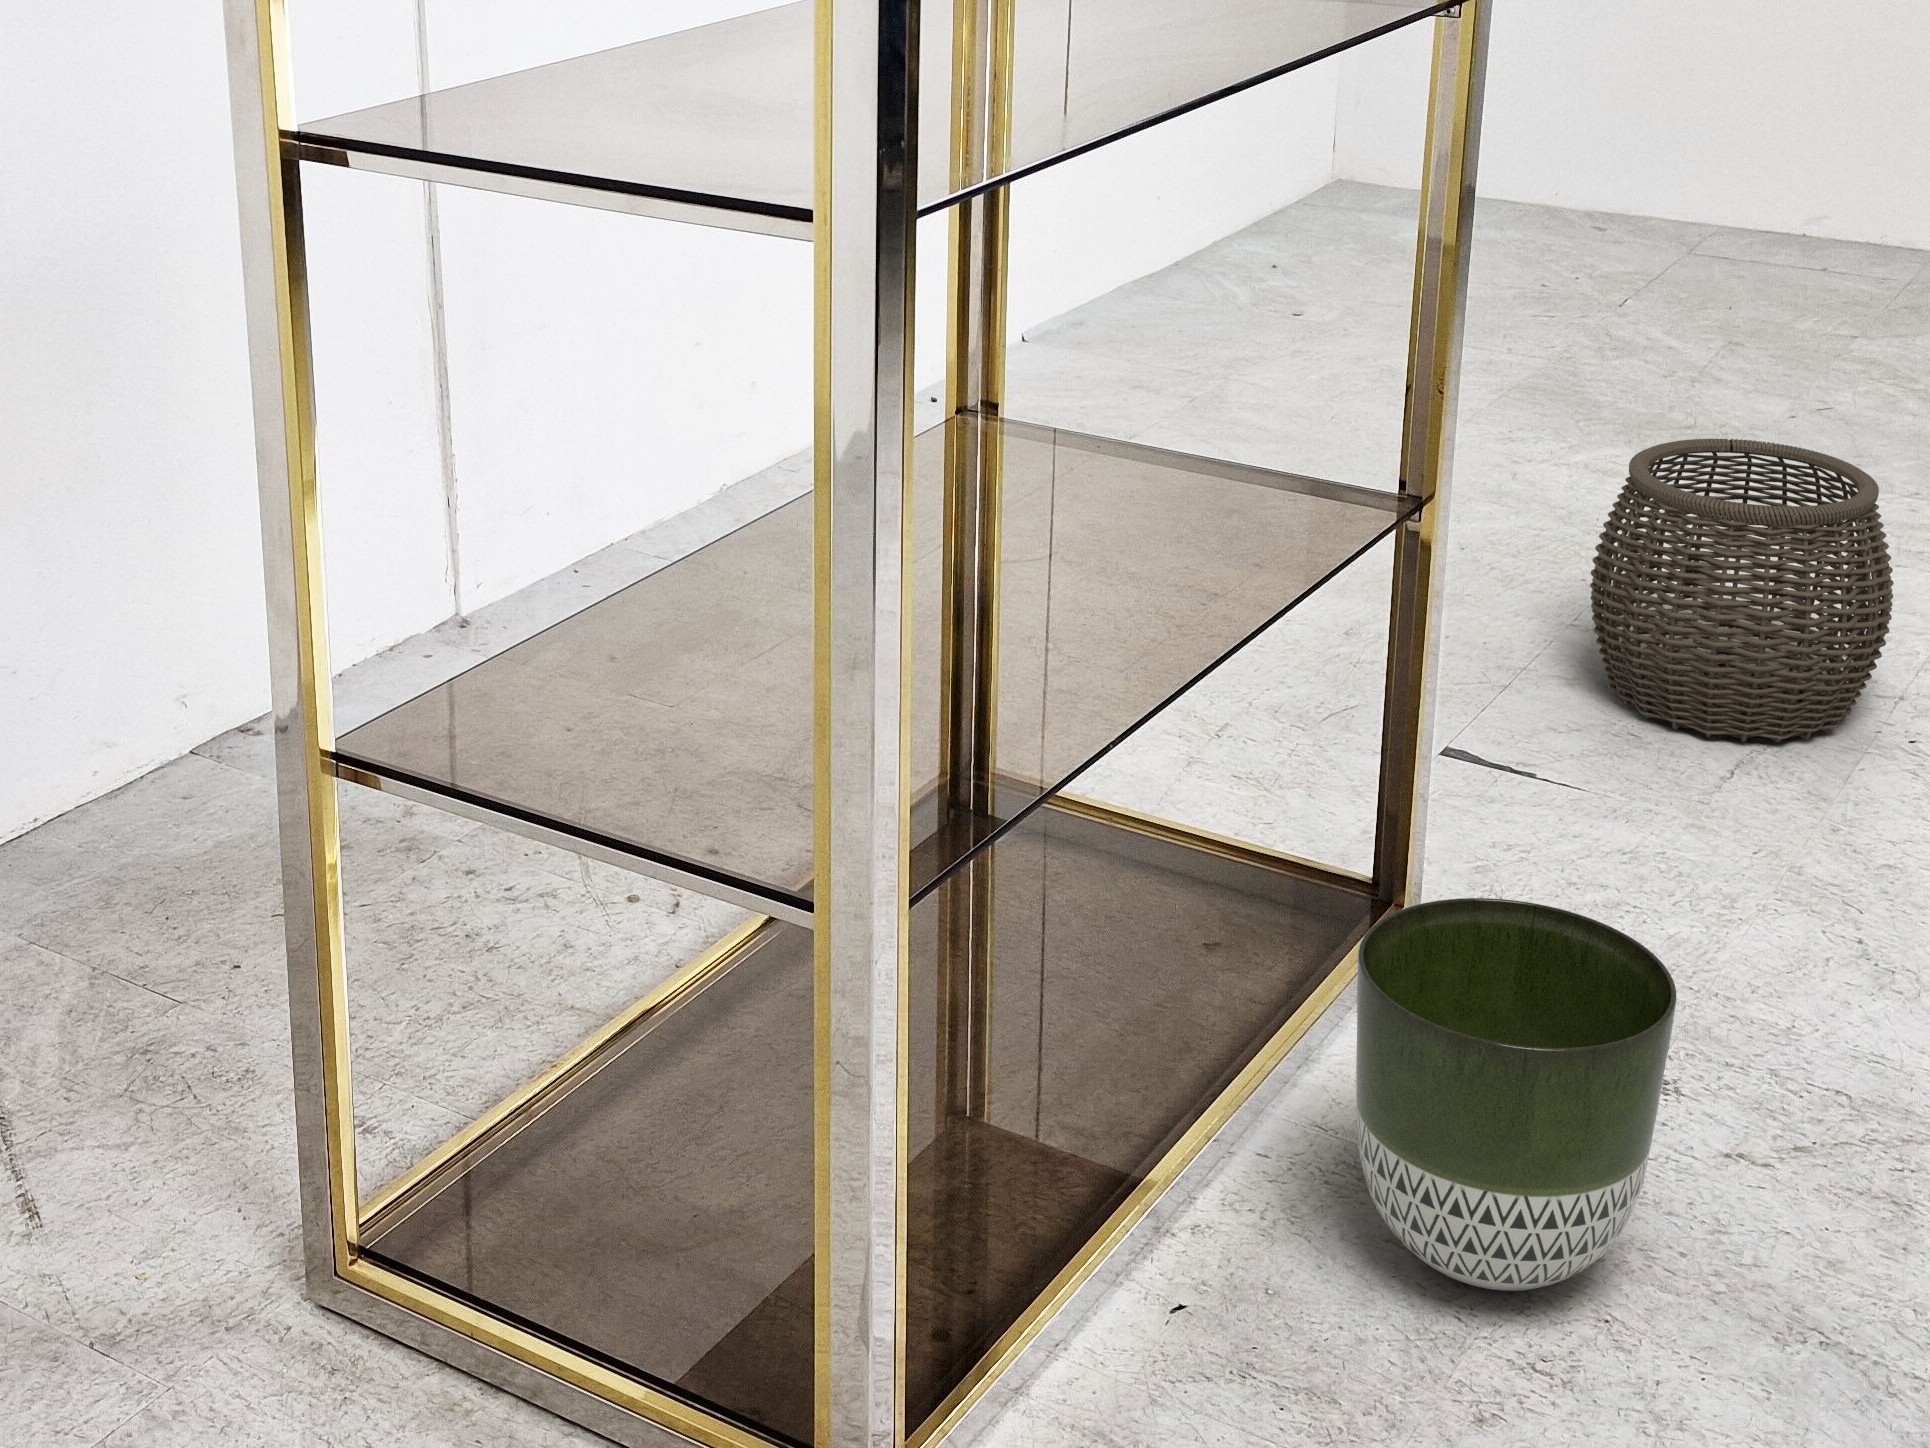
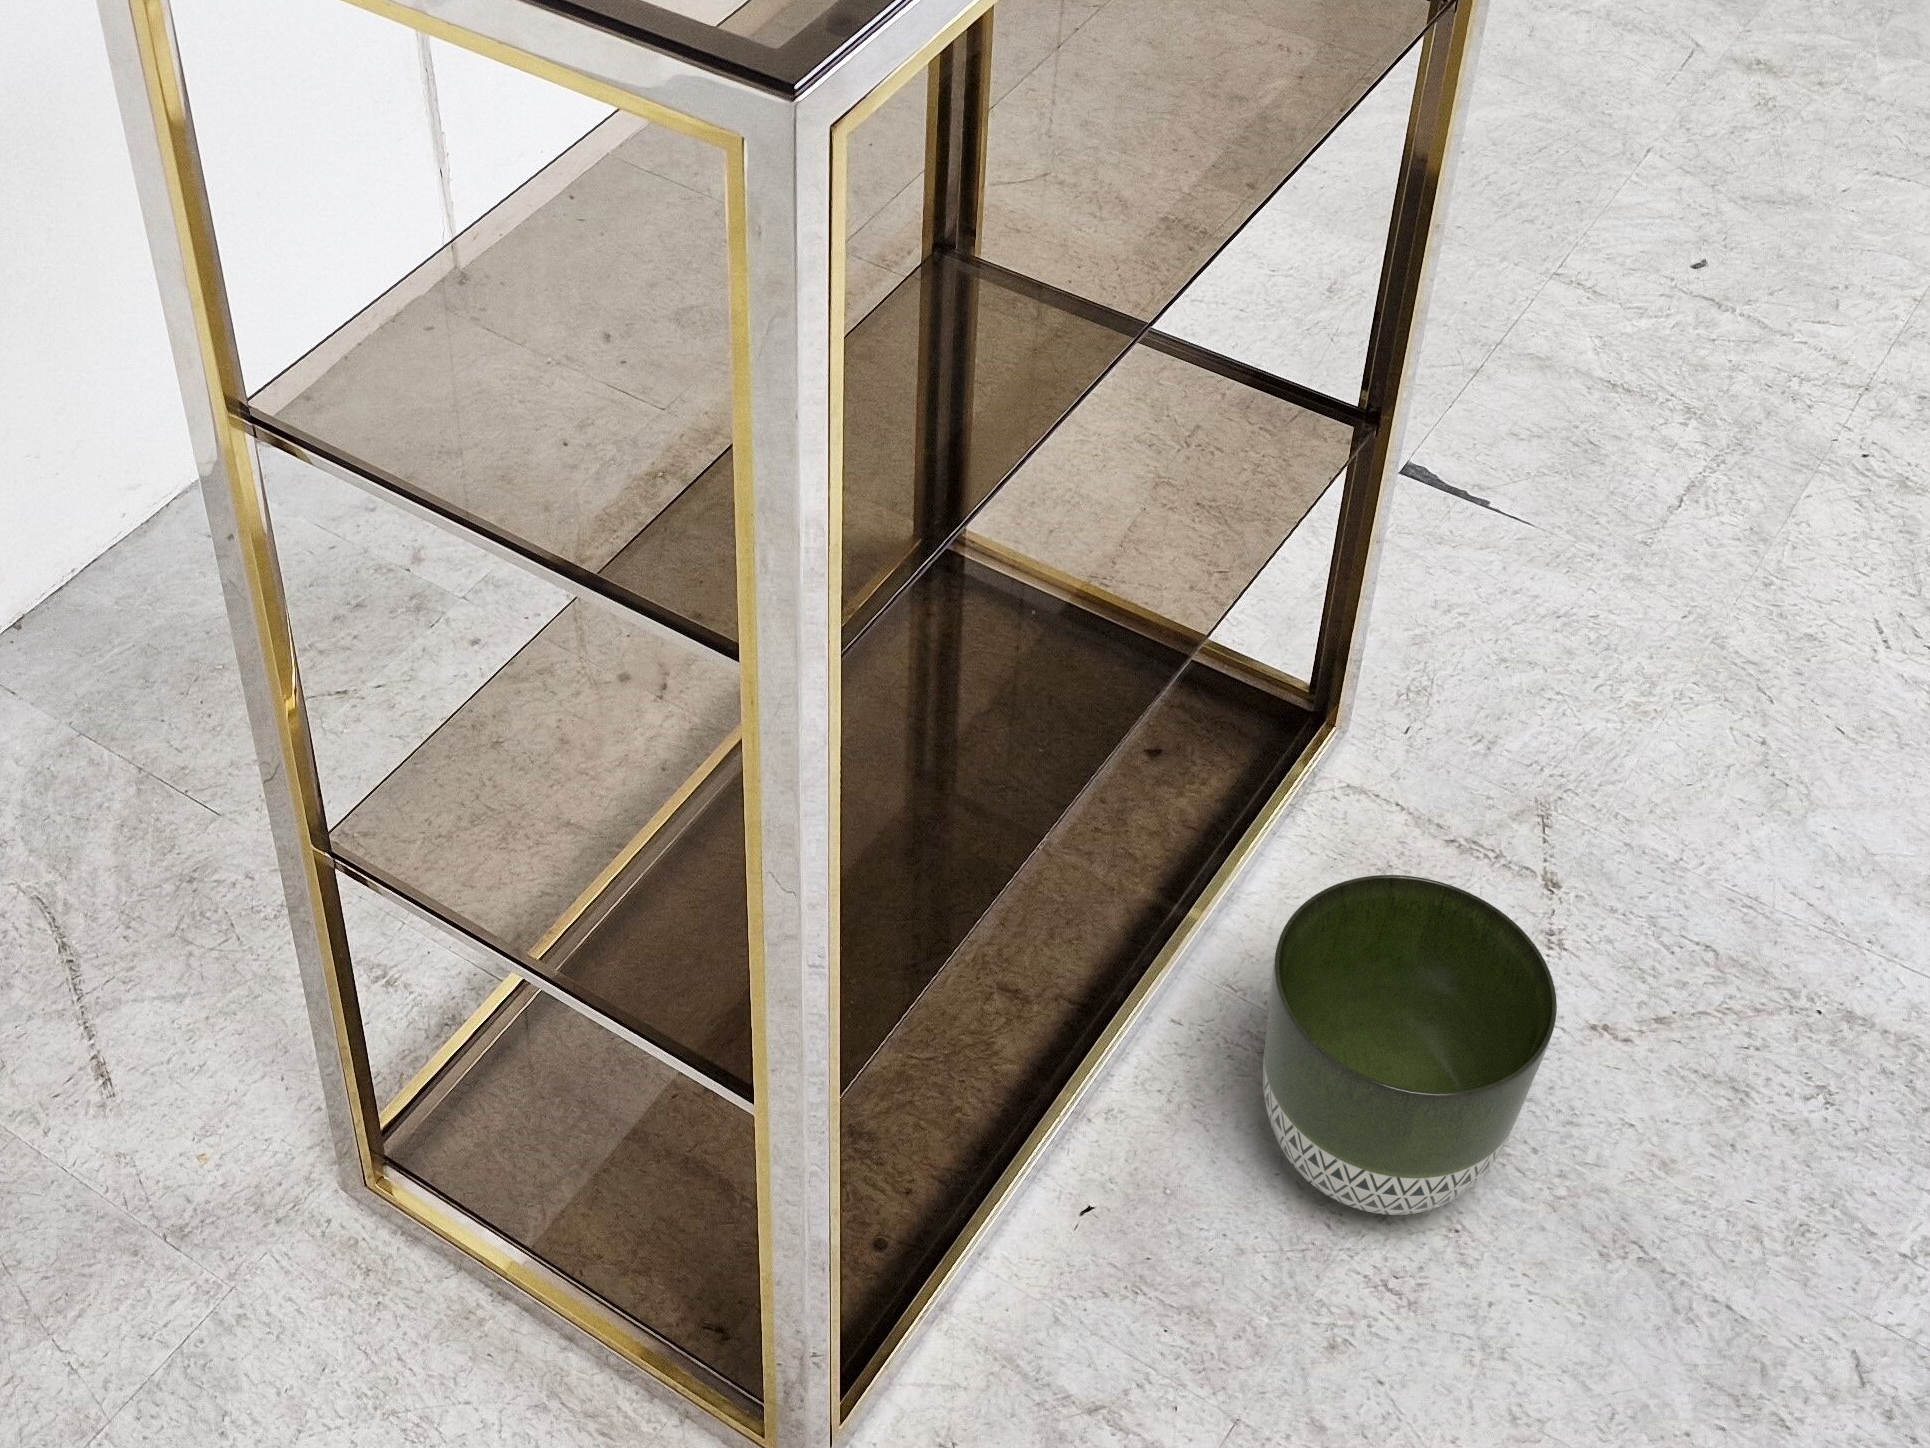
woven basket: present [1590,439,1894,742] -> none [1584,145,1888,467]

